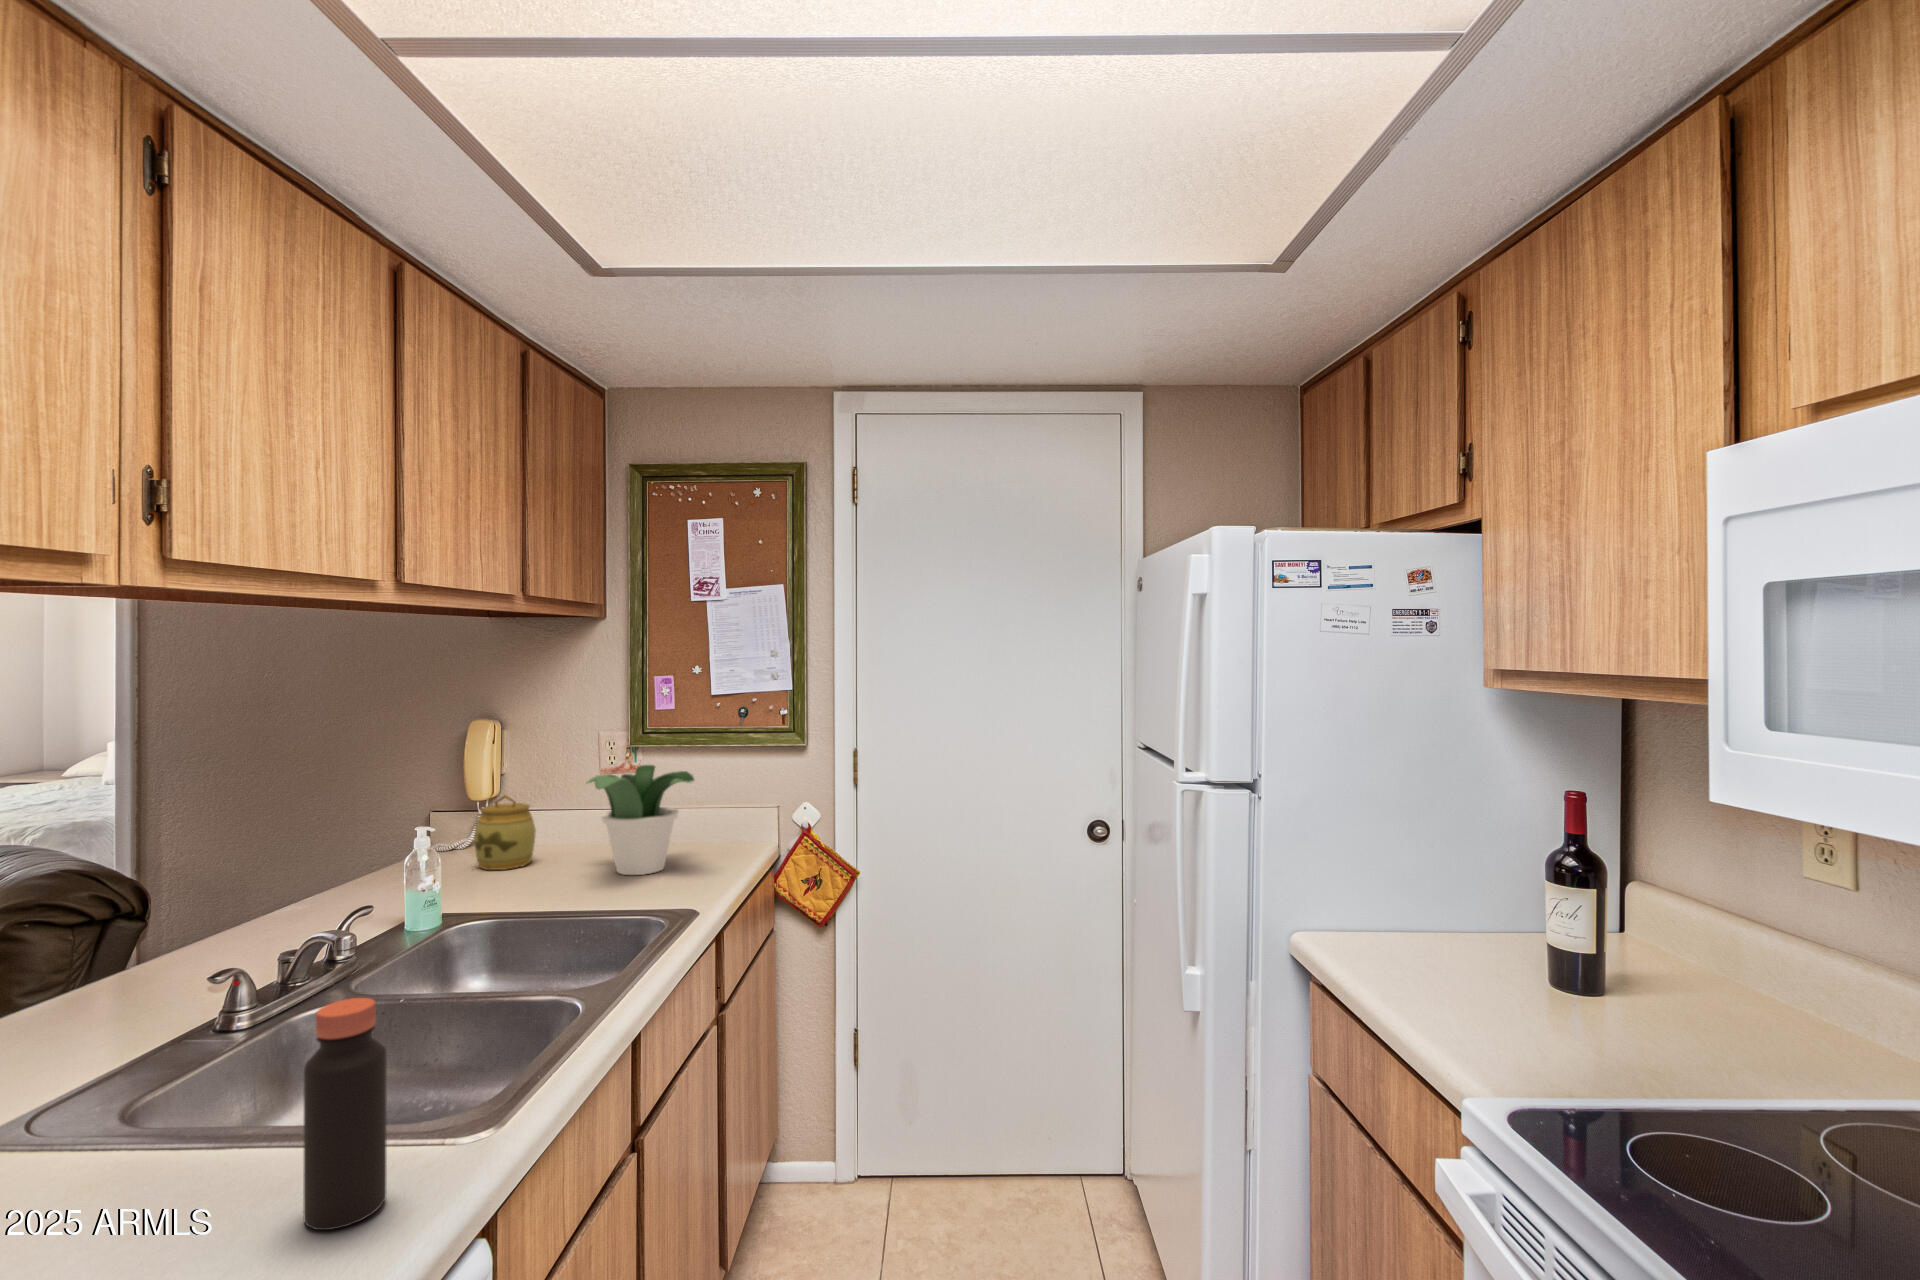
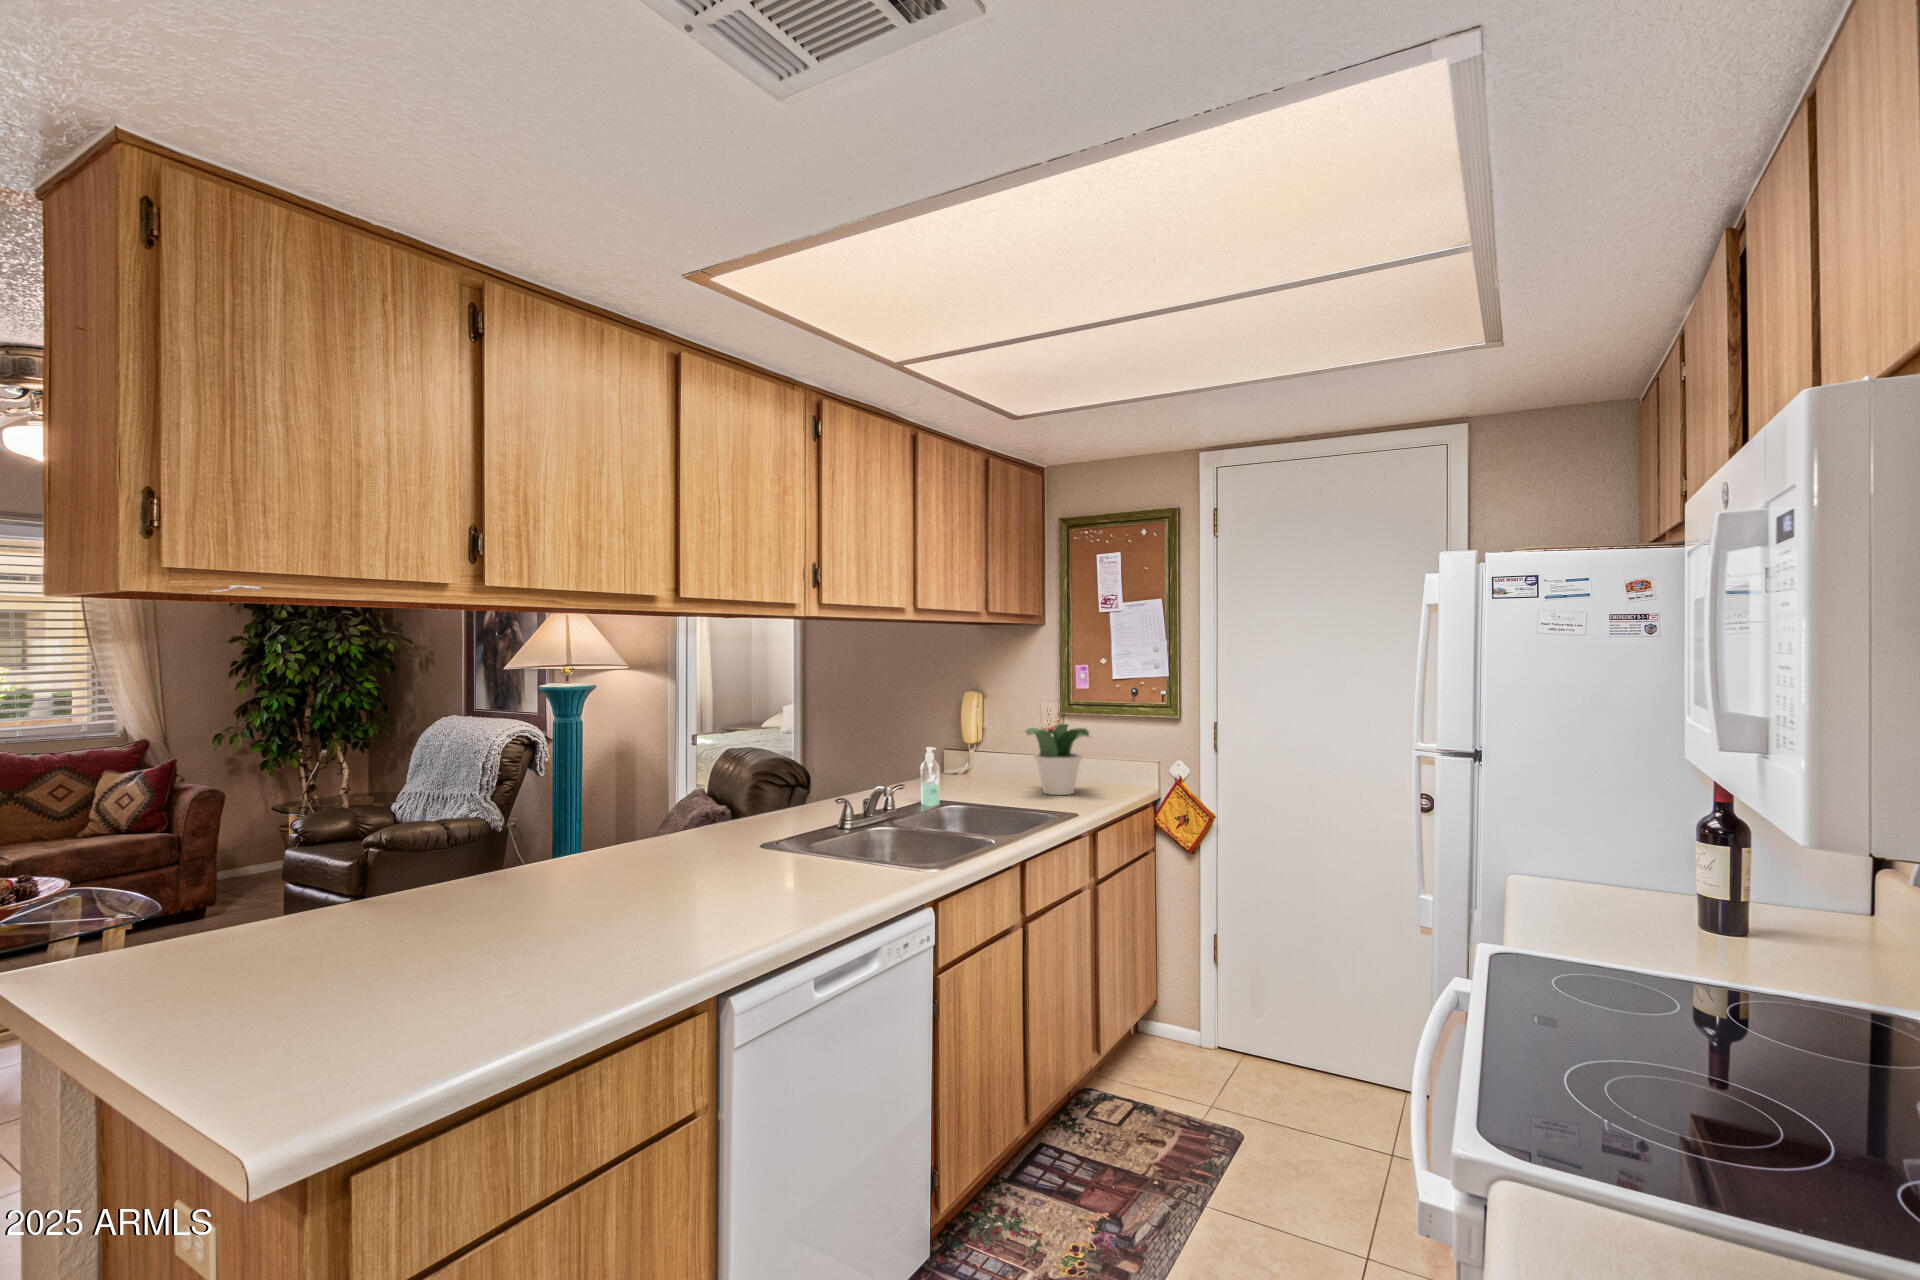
jar: present [474,795,536,870] -> none [964,738,999,785]
bottle: present [303,998,387,1230] -> none [865,795,895,886]

